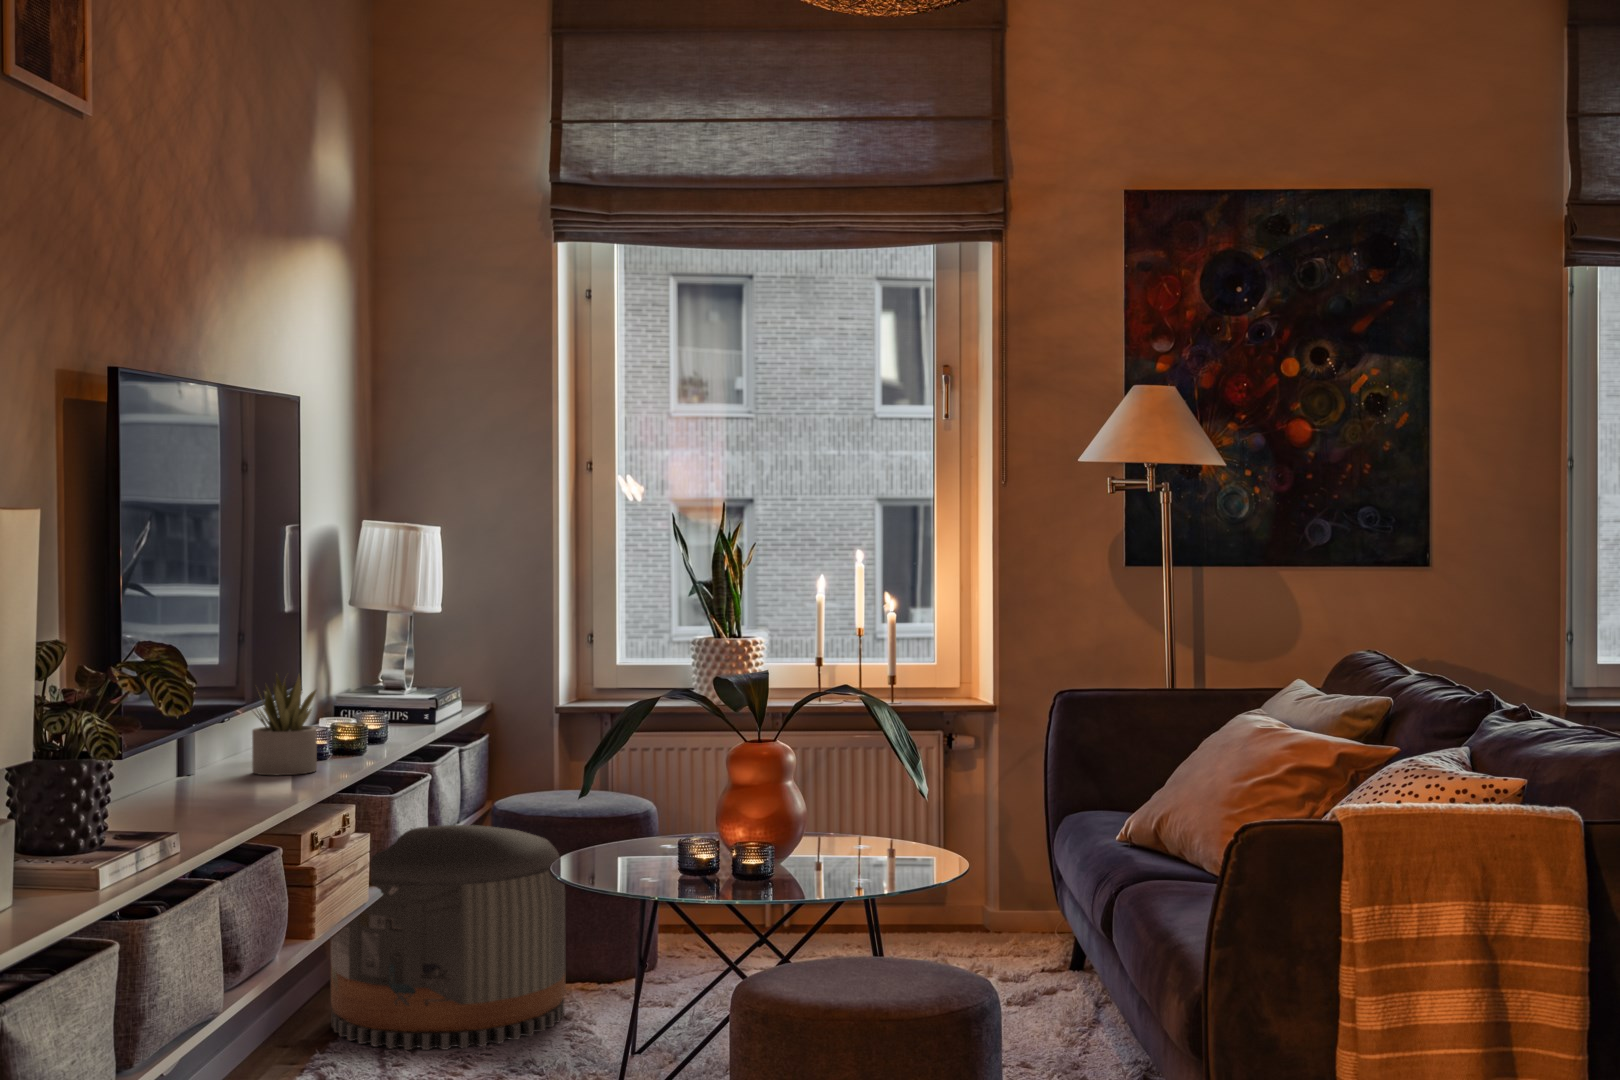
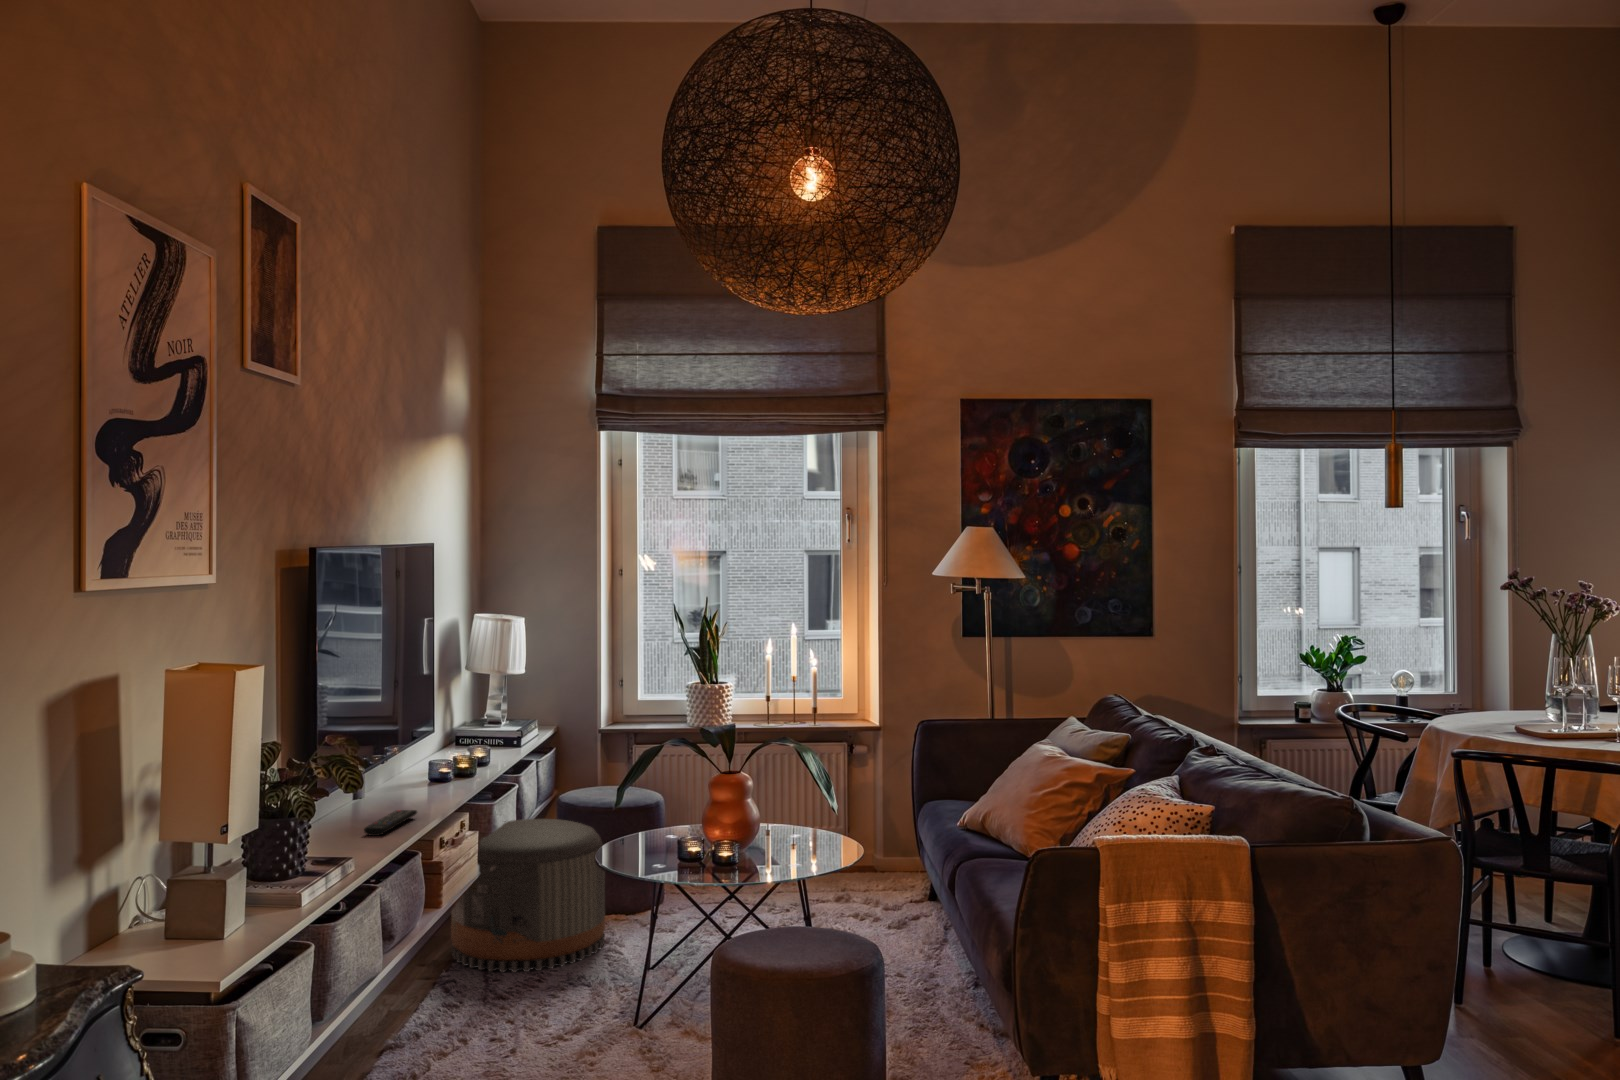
succulent plant: present [252,675,317,775] -> none [398,728,443,797]
remote control: none [194,784,277,814] -> present [364,810,417,836]

